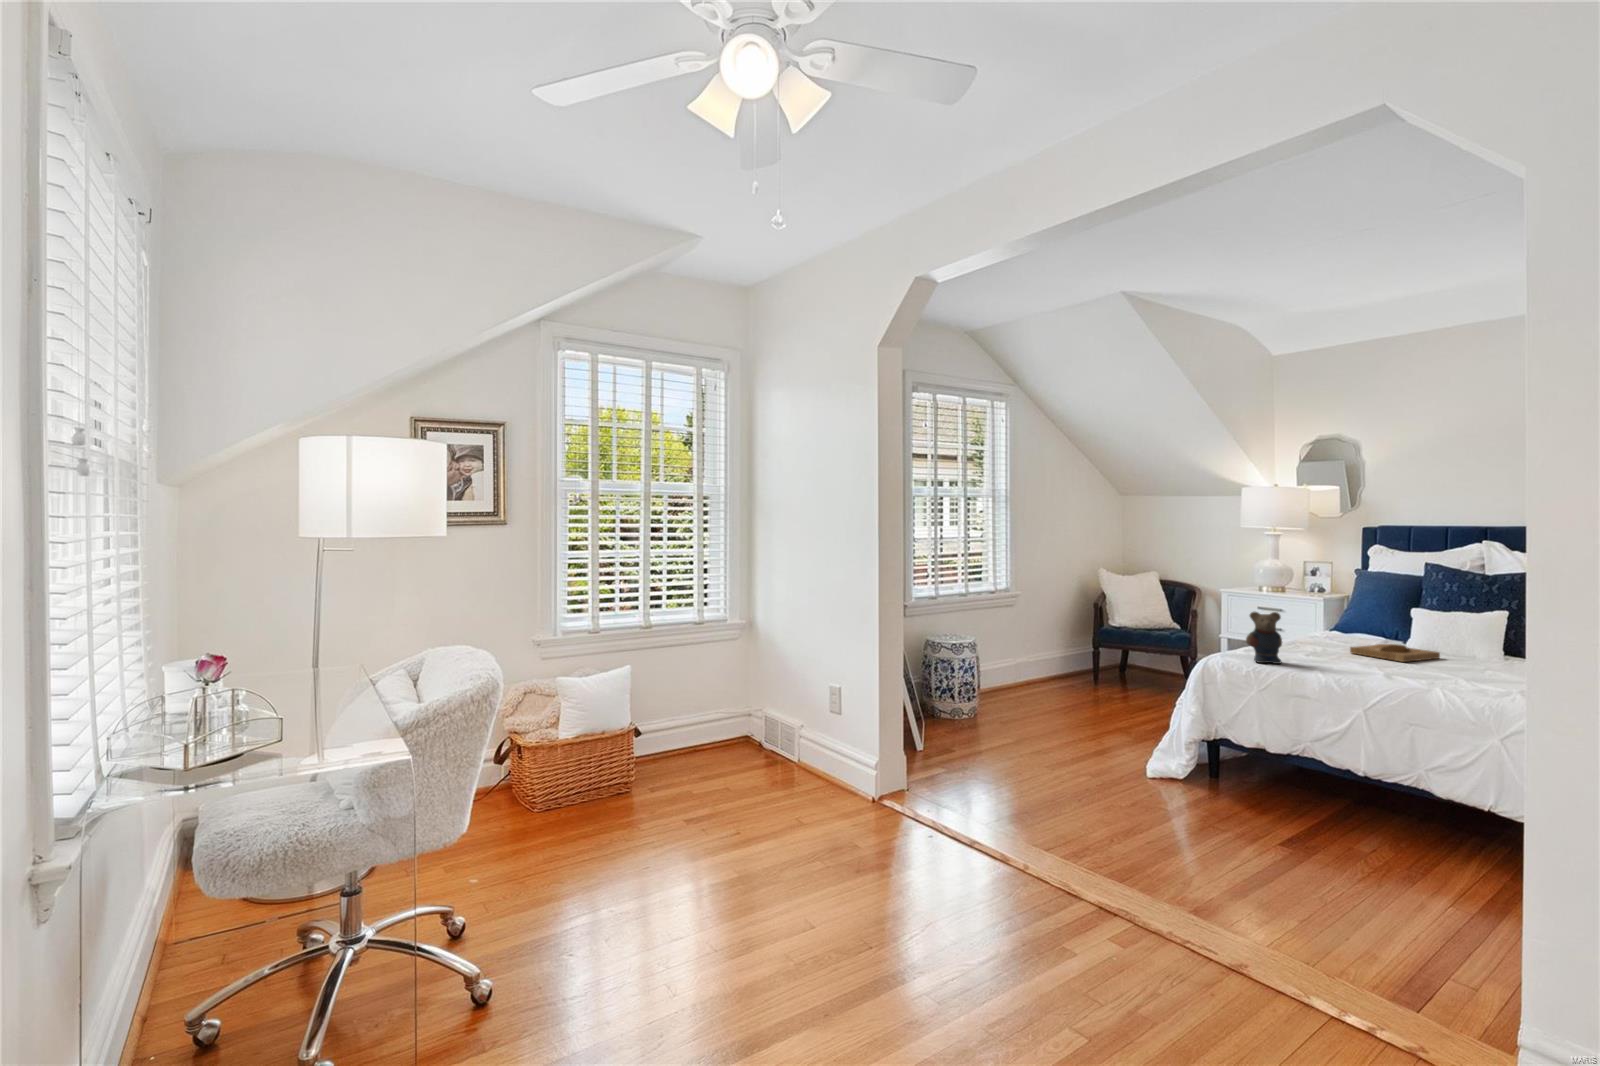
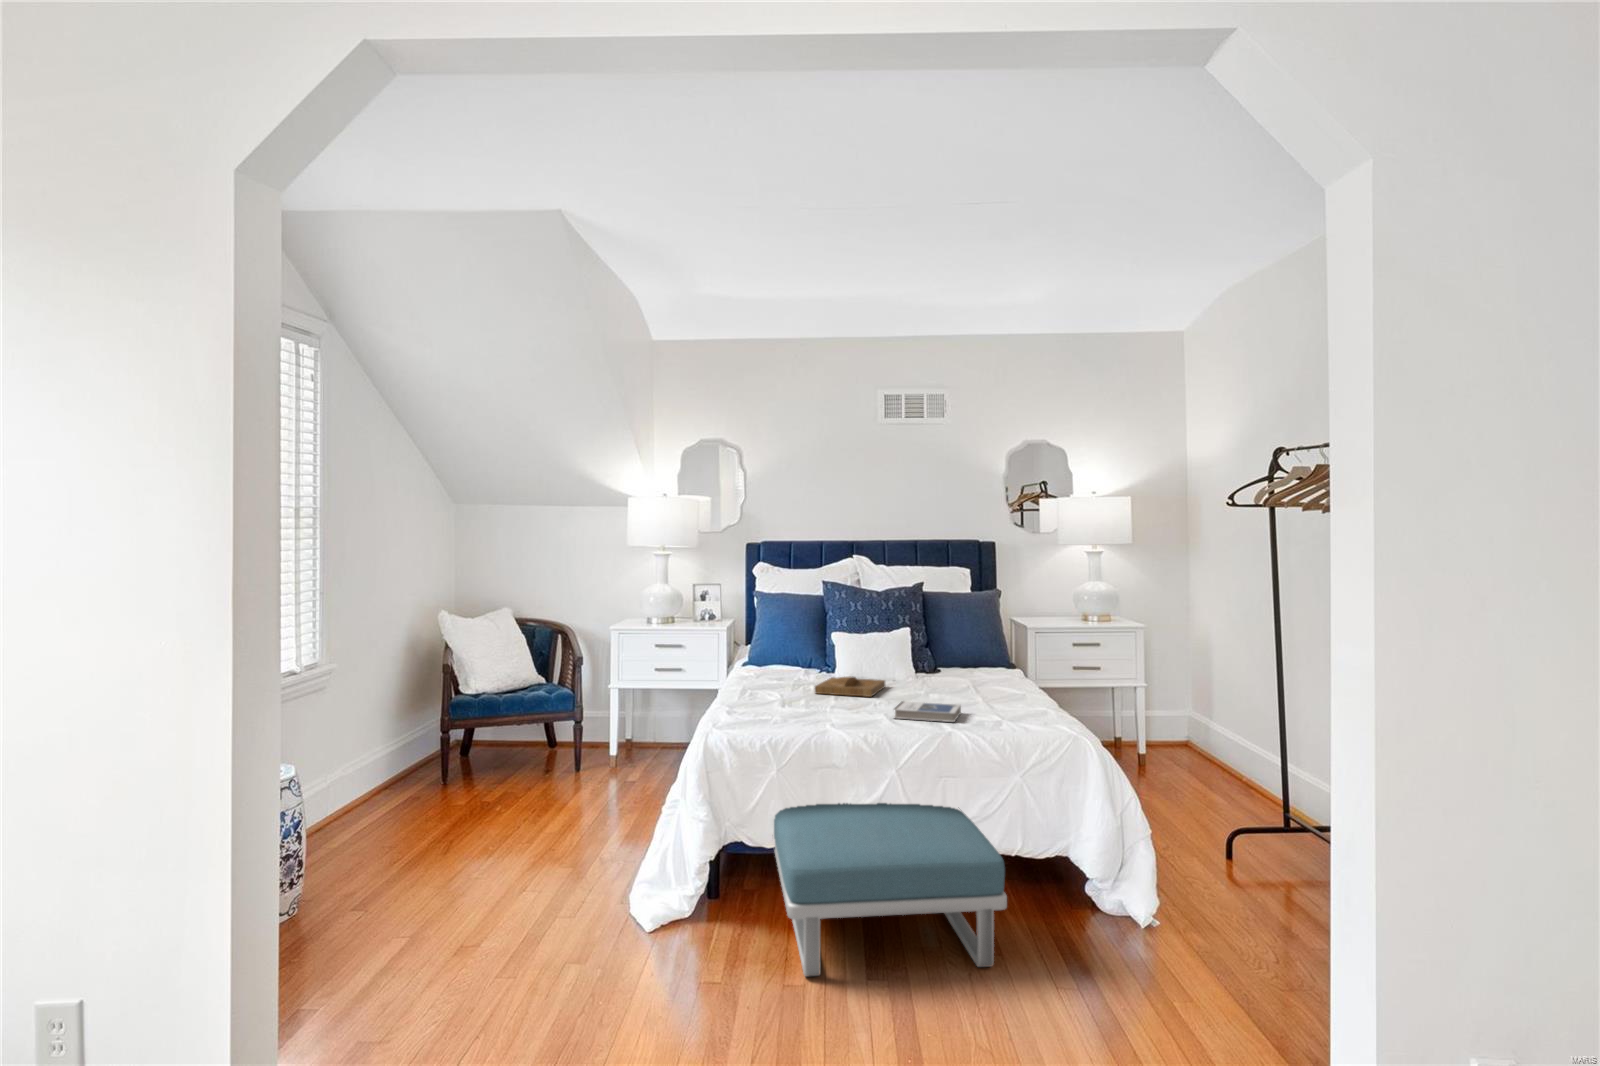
teddy bear: present [1246,612,1282,664] -> none [744,653,783,724]
hardback book: none [1390,666,1479,688] -> present [894,701,961,722]
footstool: none [1219,722,1443,872] -> present [774,803,1007,976]

